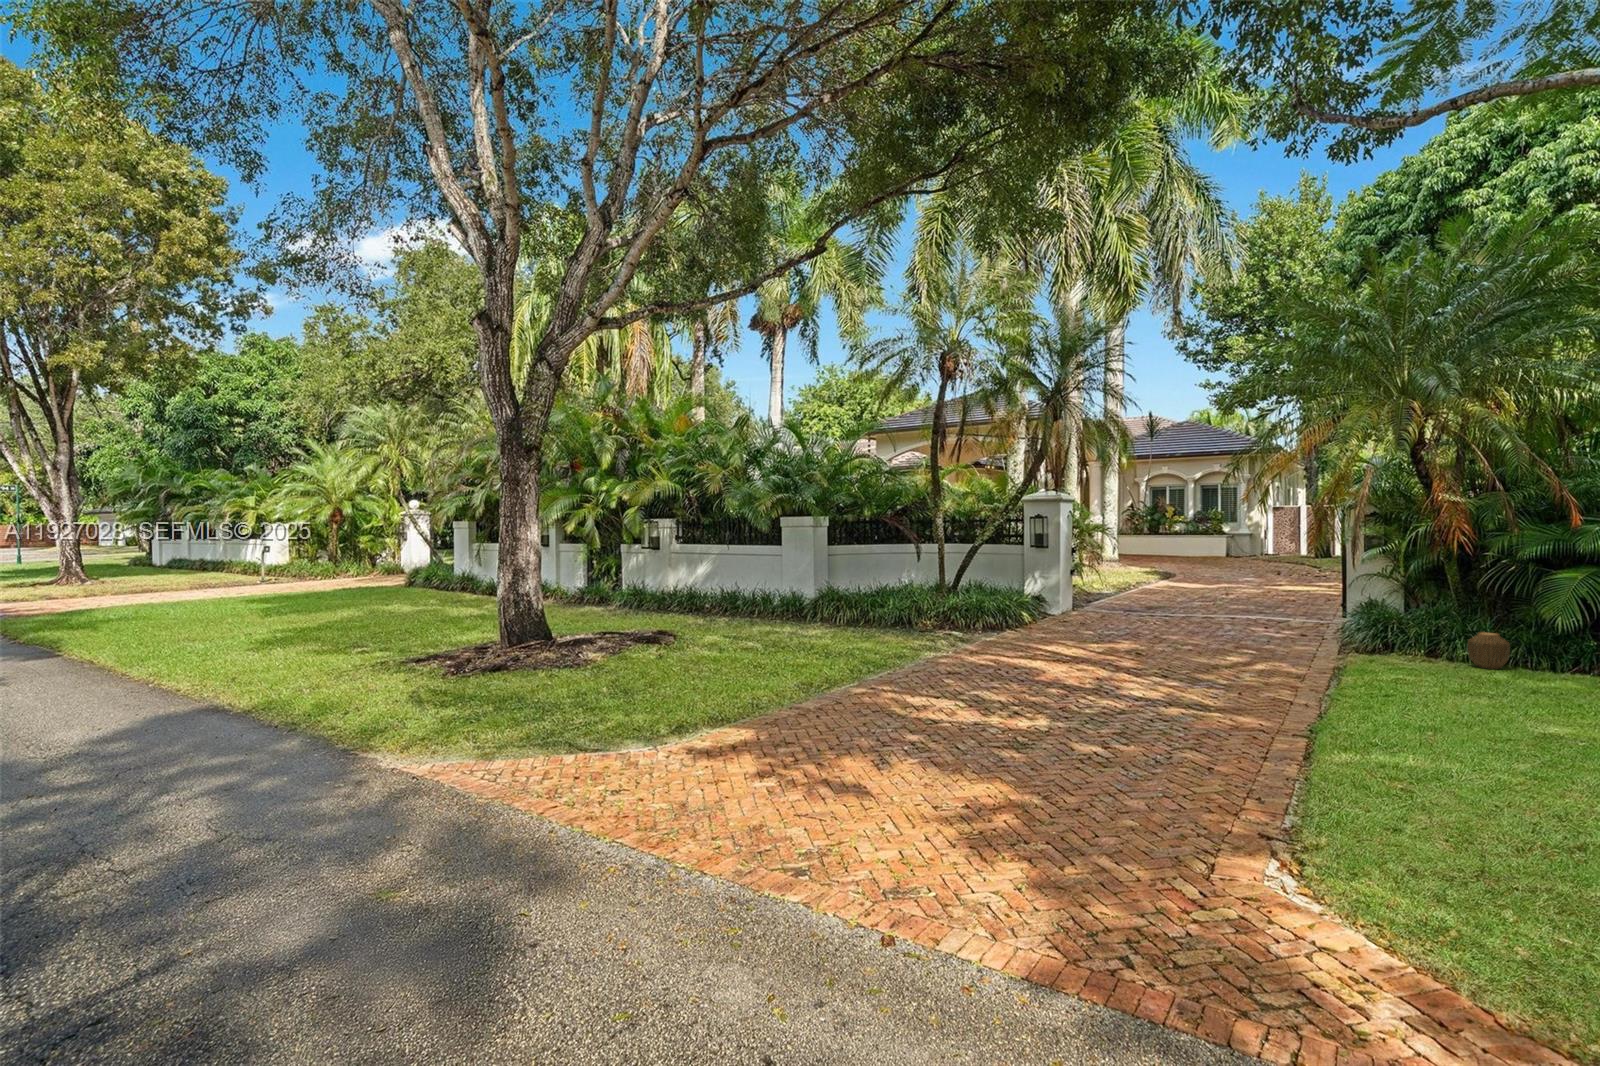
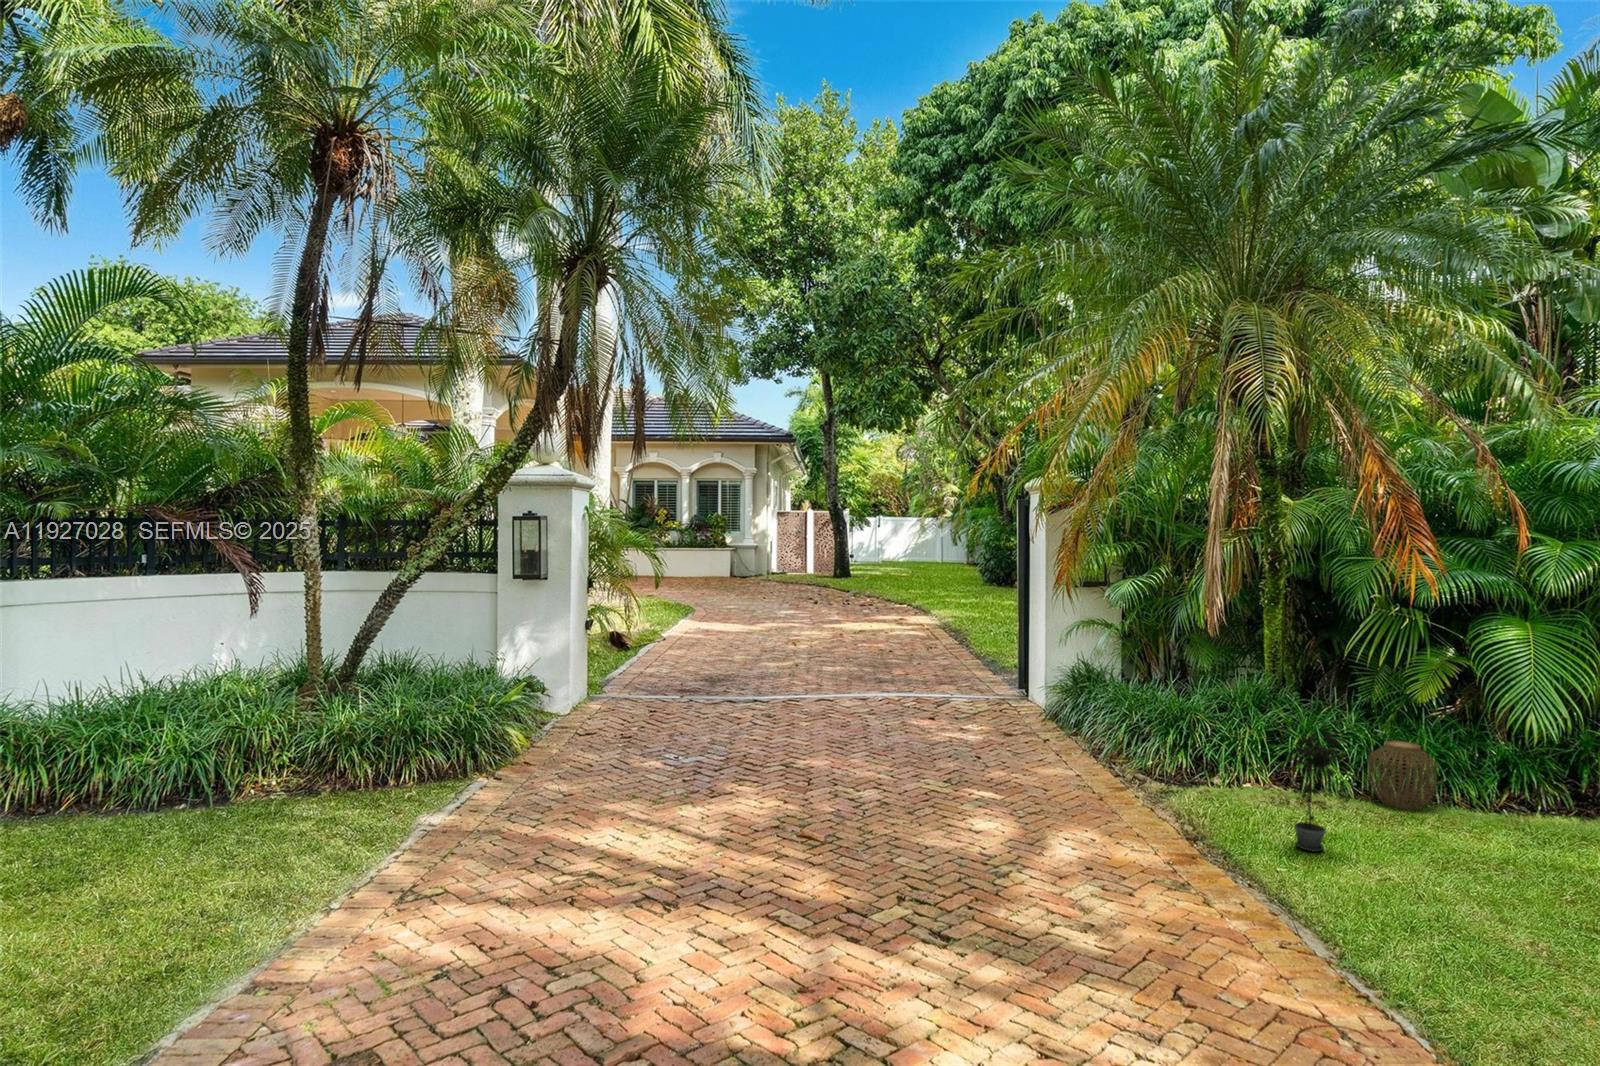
potted plant: none [1366,613,1396,671] -> present [1287,728,1342,852]

